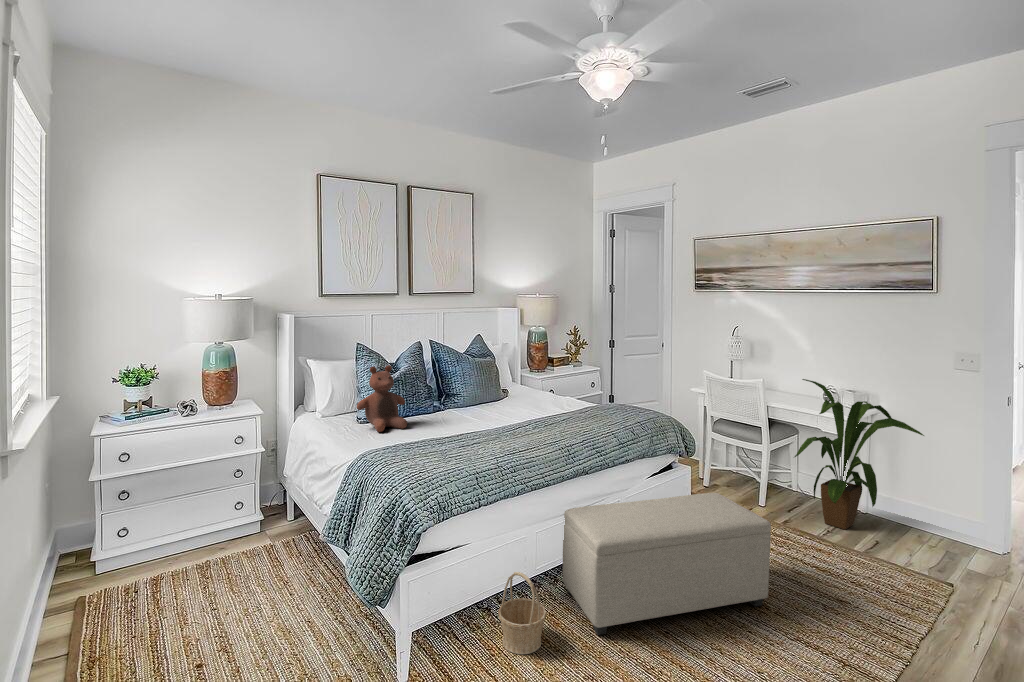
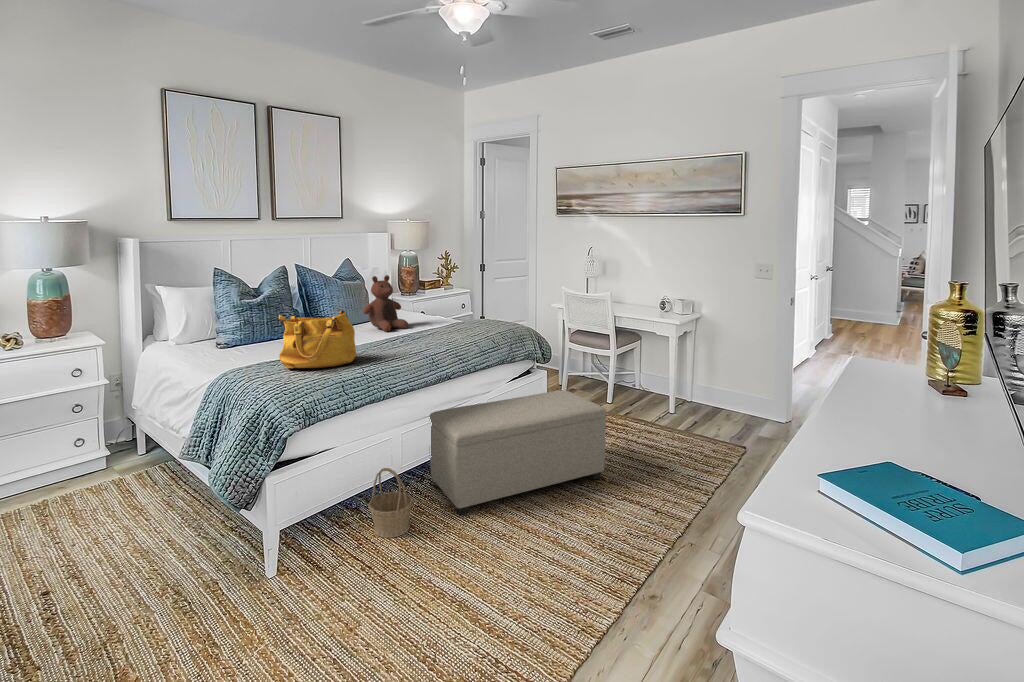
stuffed bear: present [357,365,407,432] -> present [363,275,408,331]
house plant: present [795,379,924,530] -> none [632,291,733,416]
handbag: none [417,392,492,455] -> present [279,308,357,368]

